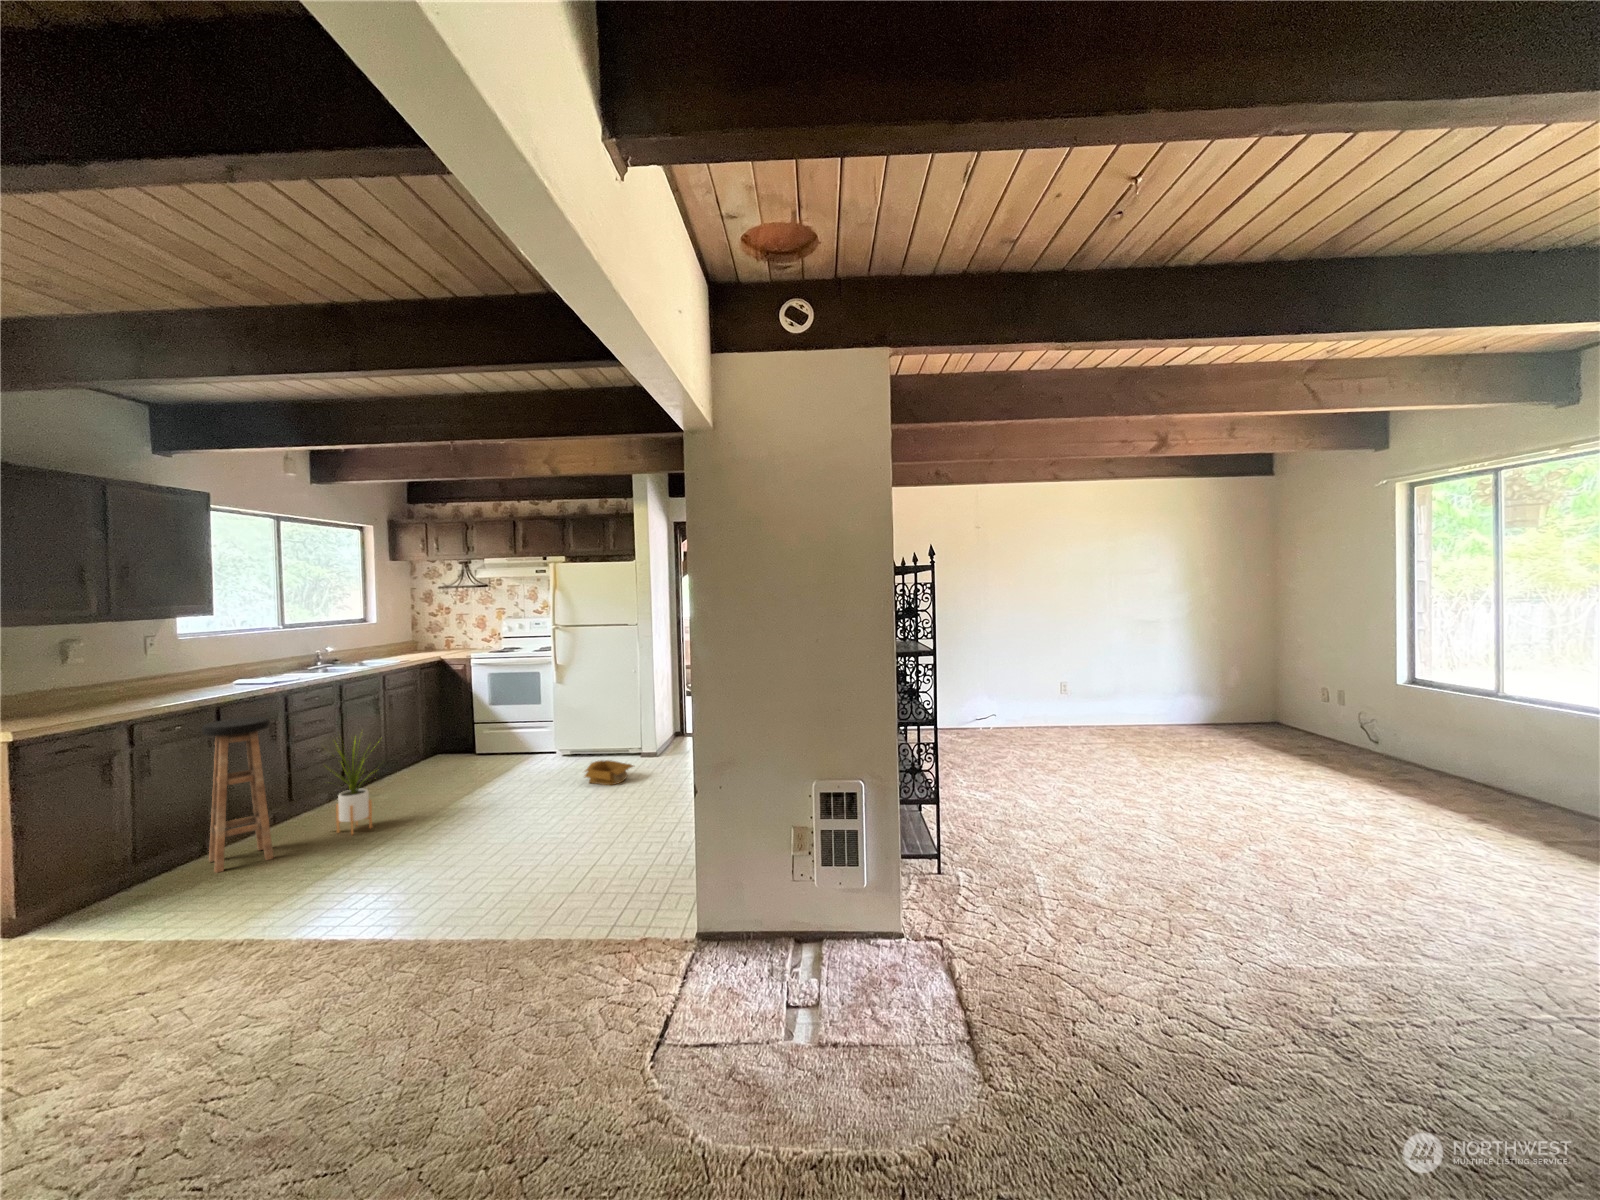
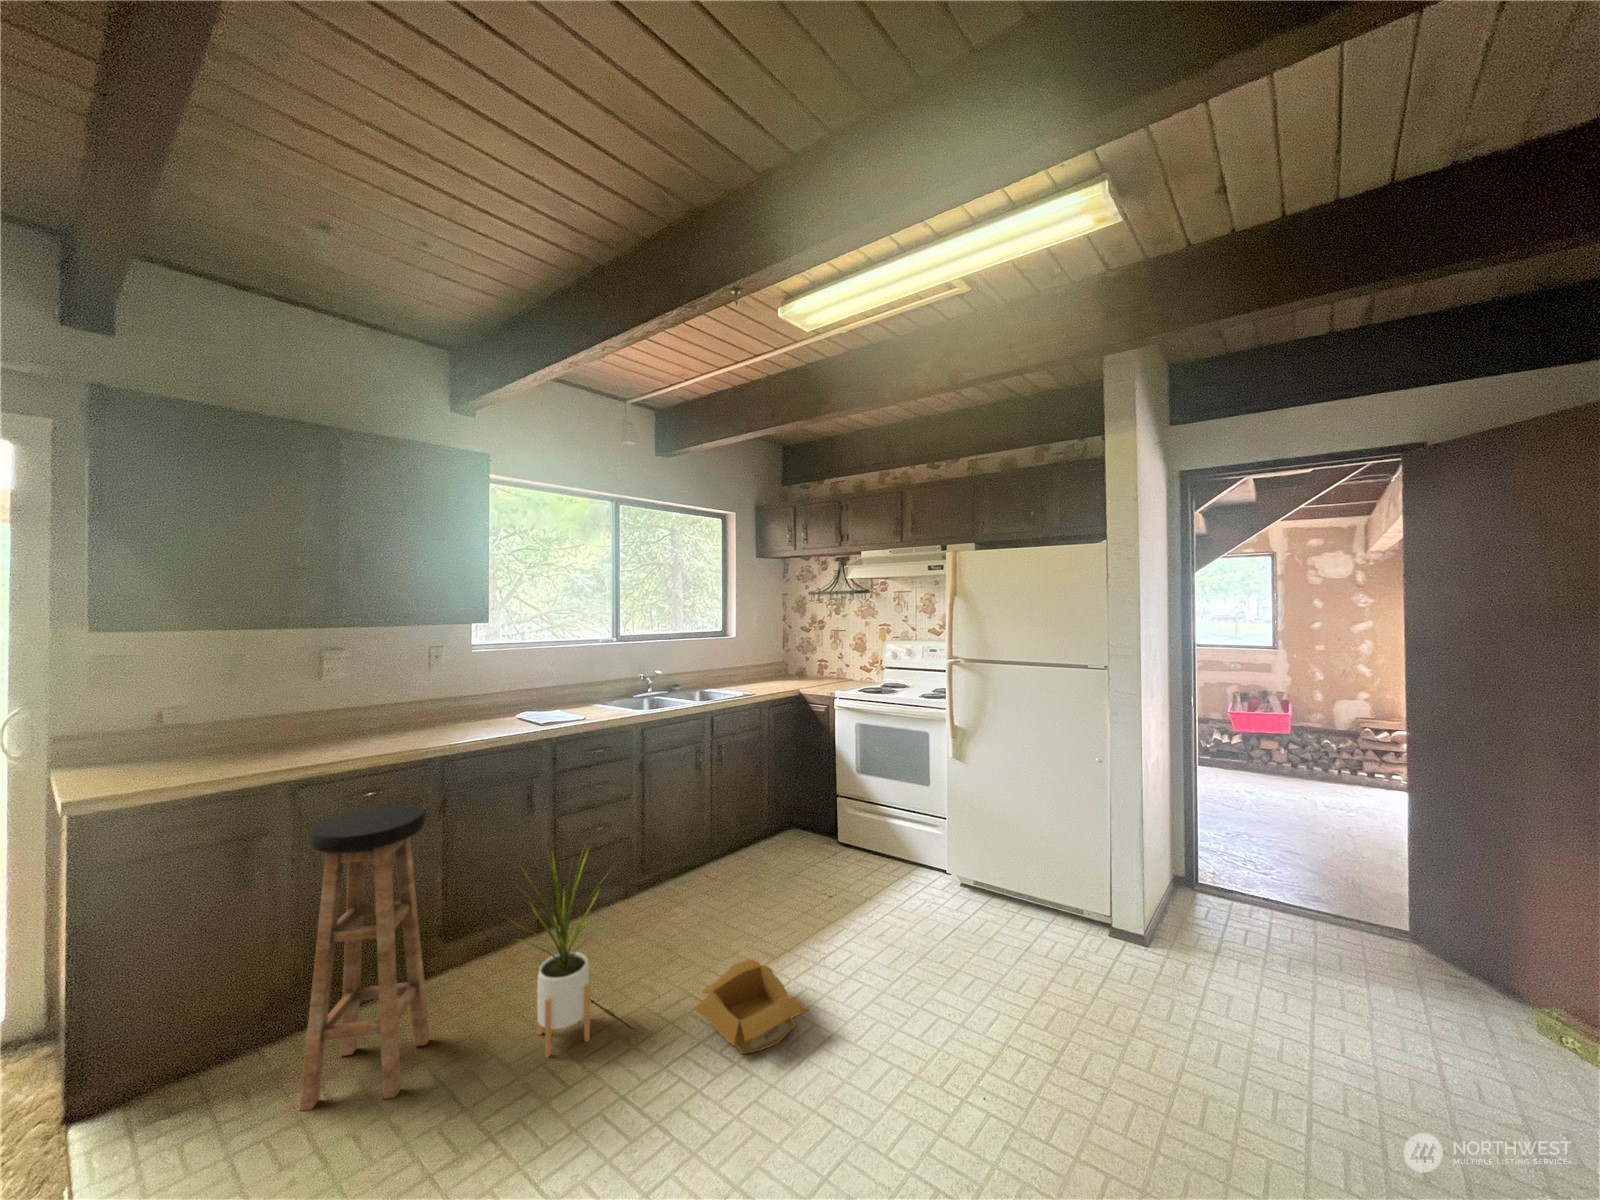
cardboard box: present [585,760,633,785] -> present [695,959,809,1054]

